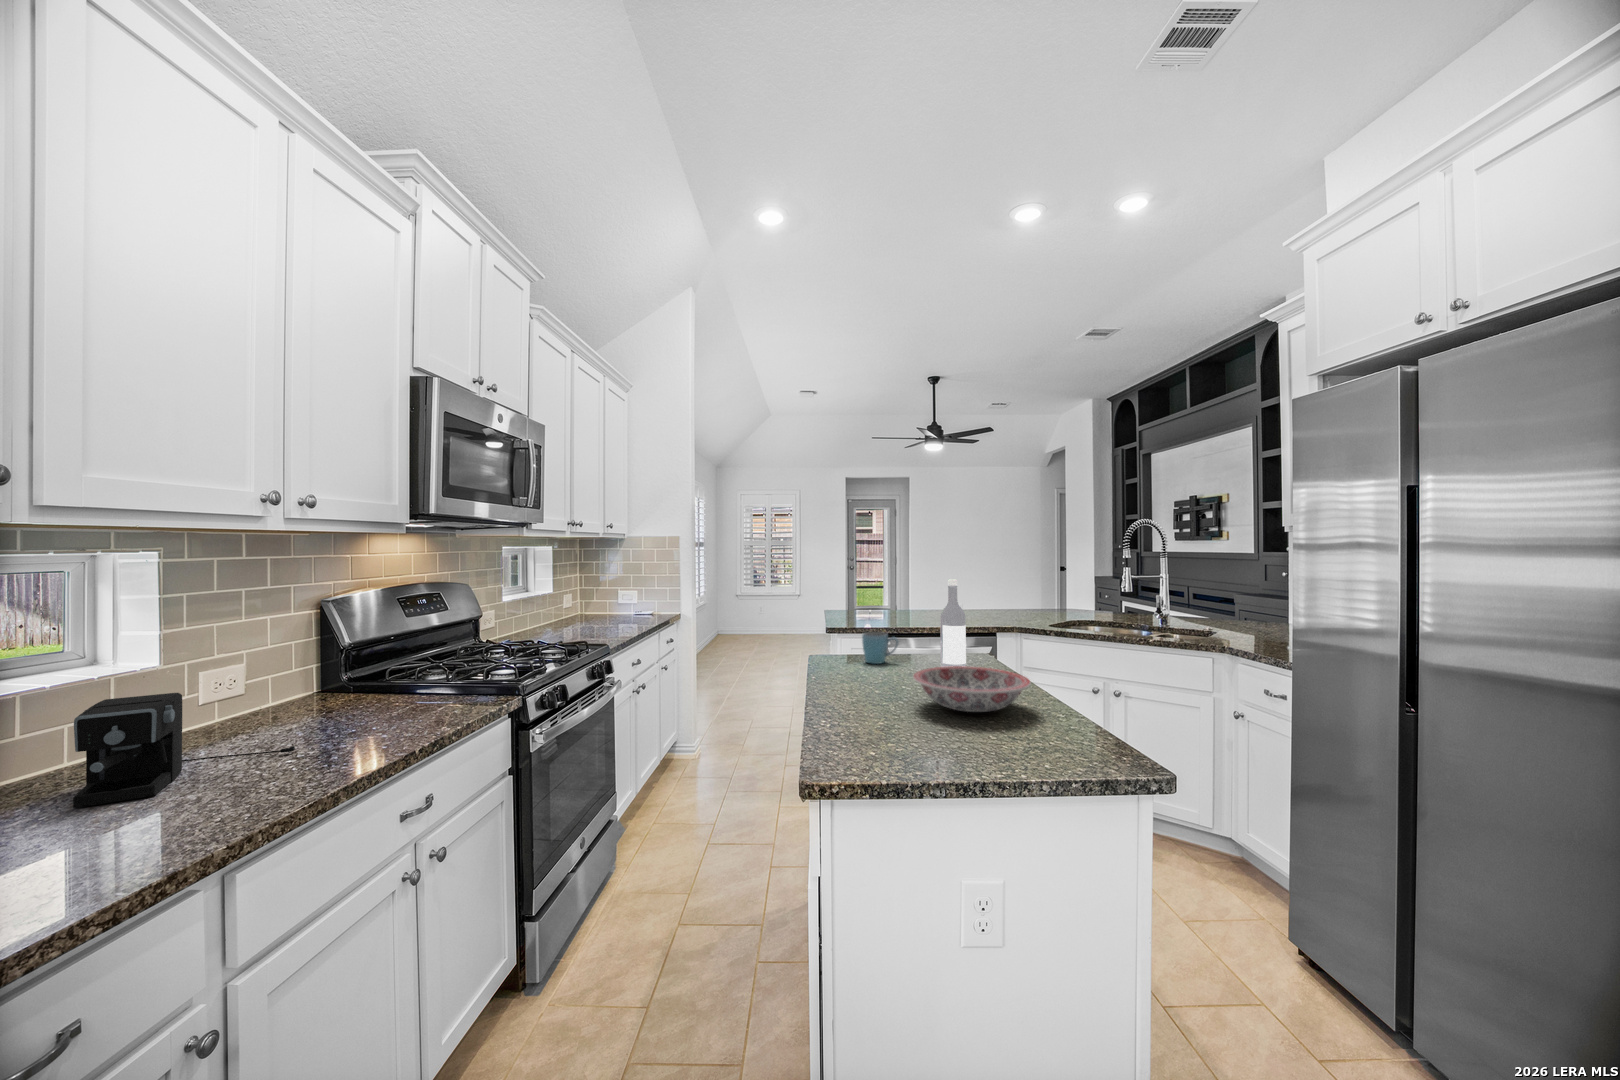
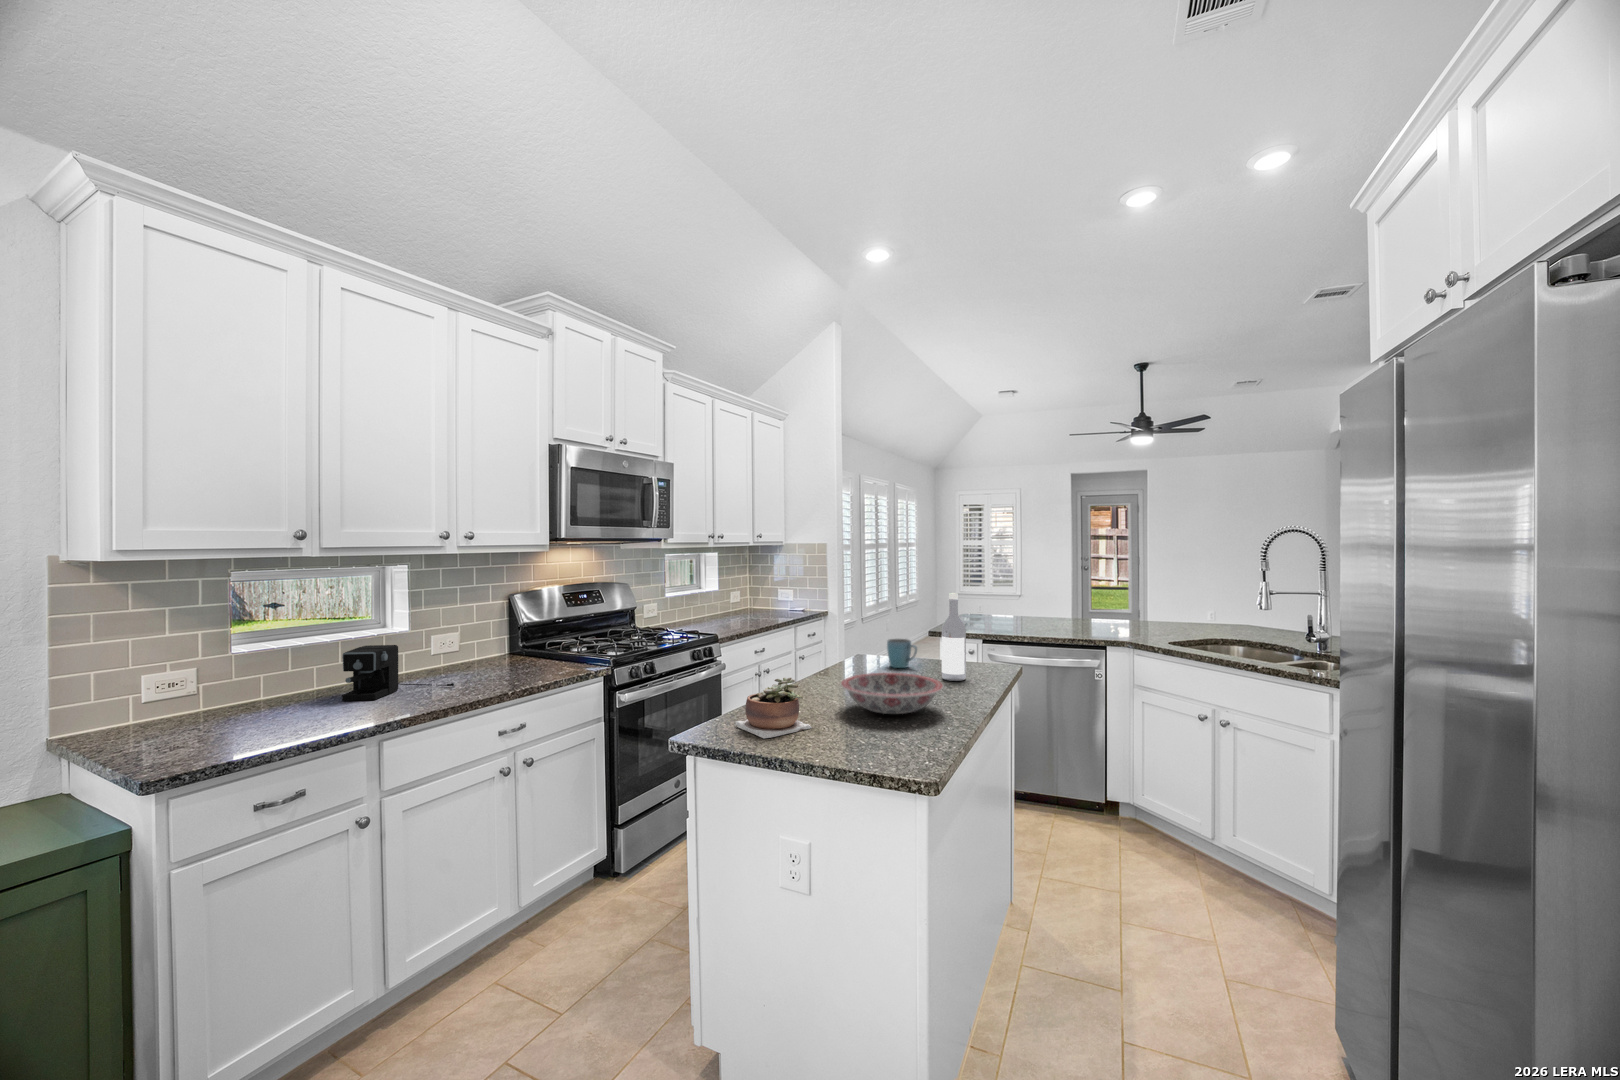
succulent plant: none [845,681,933,760] -> present [735,677,812,738]

